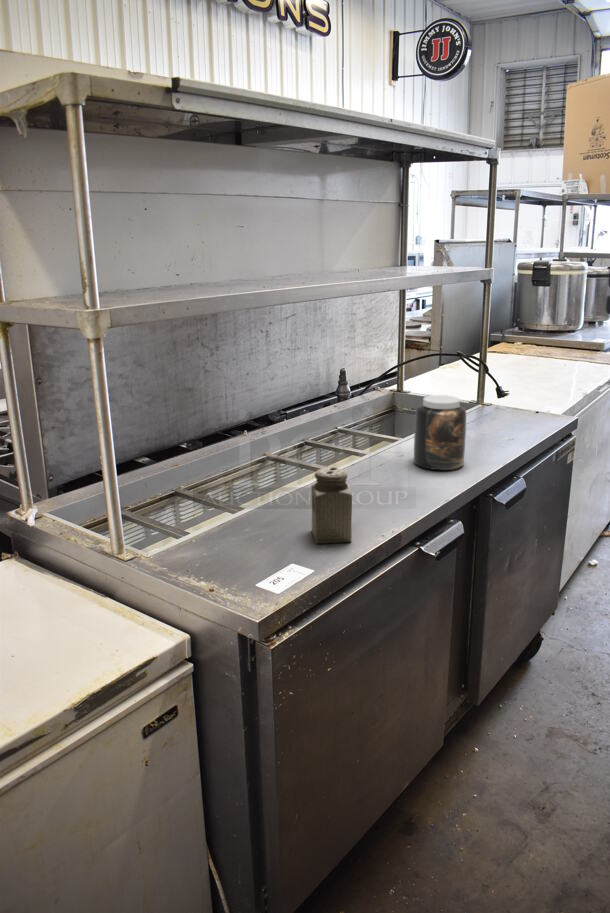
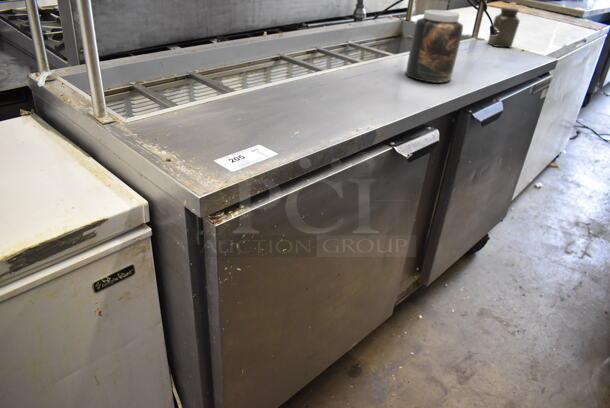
salt shaker: present [311,467,352,544] -> present [488,7,520,47]

